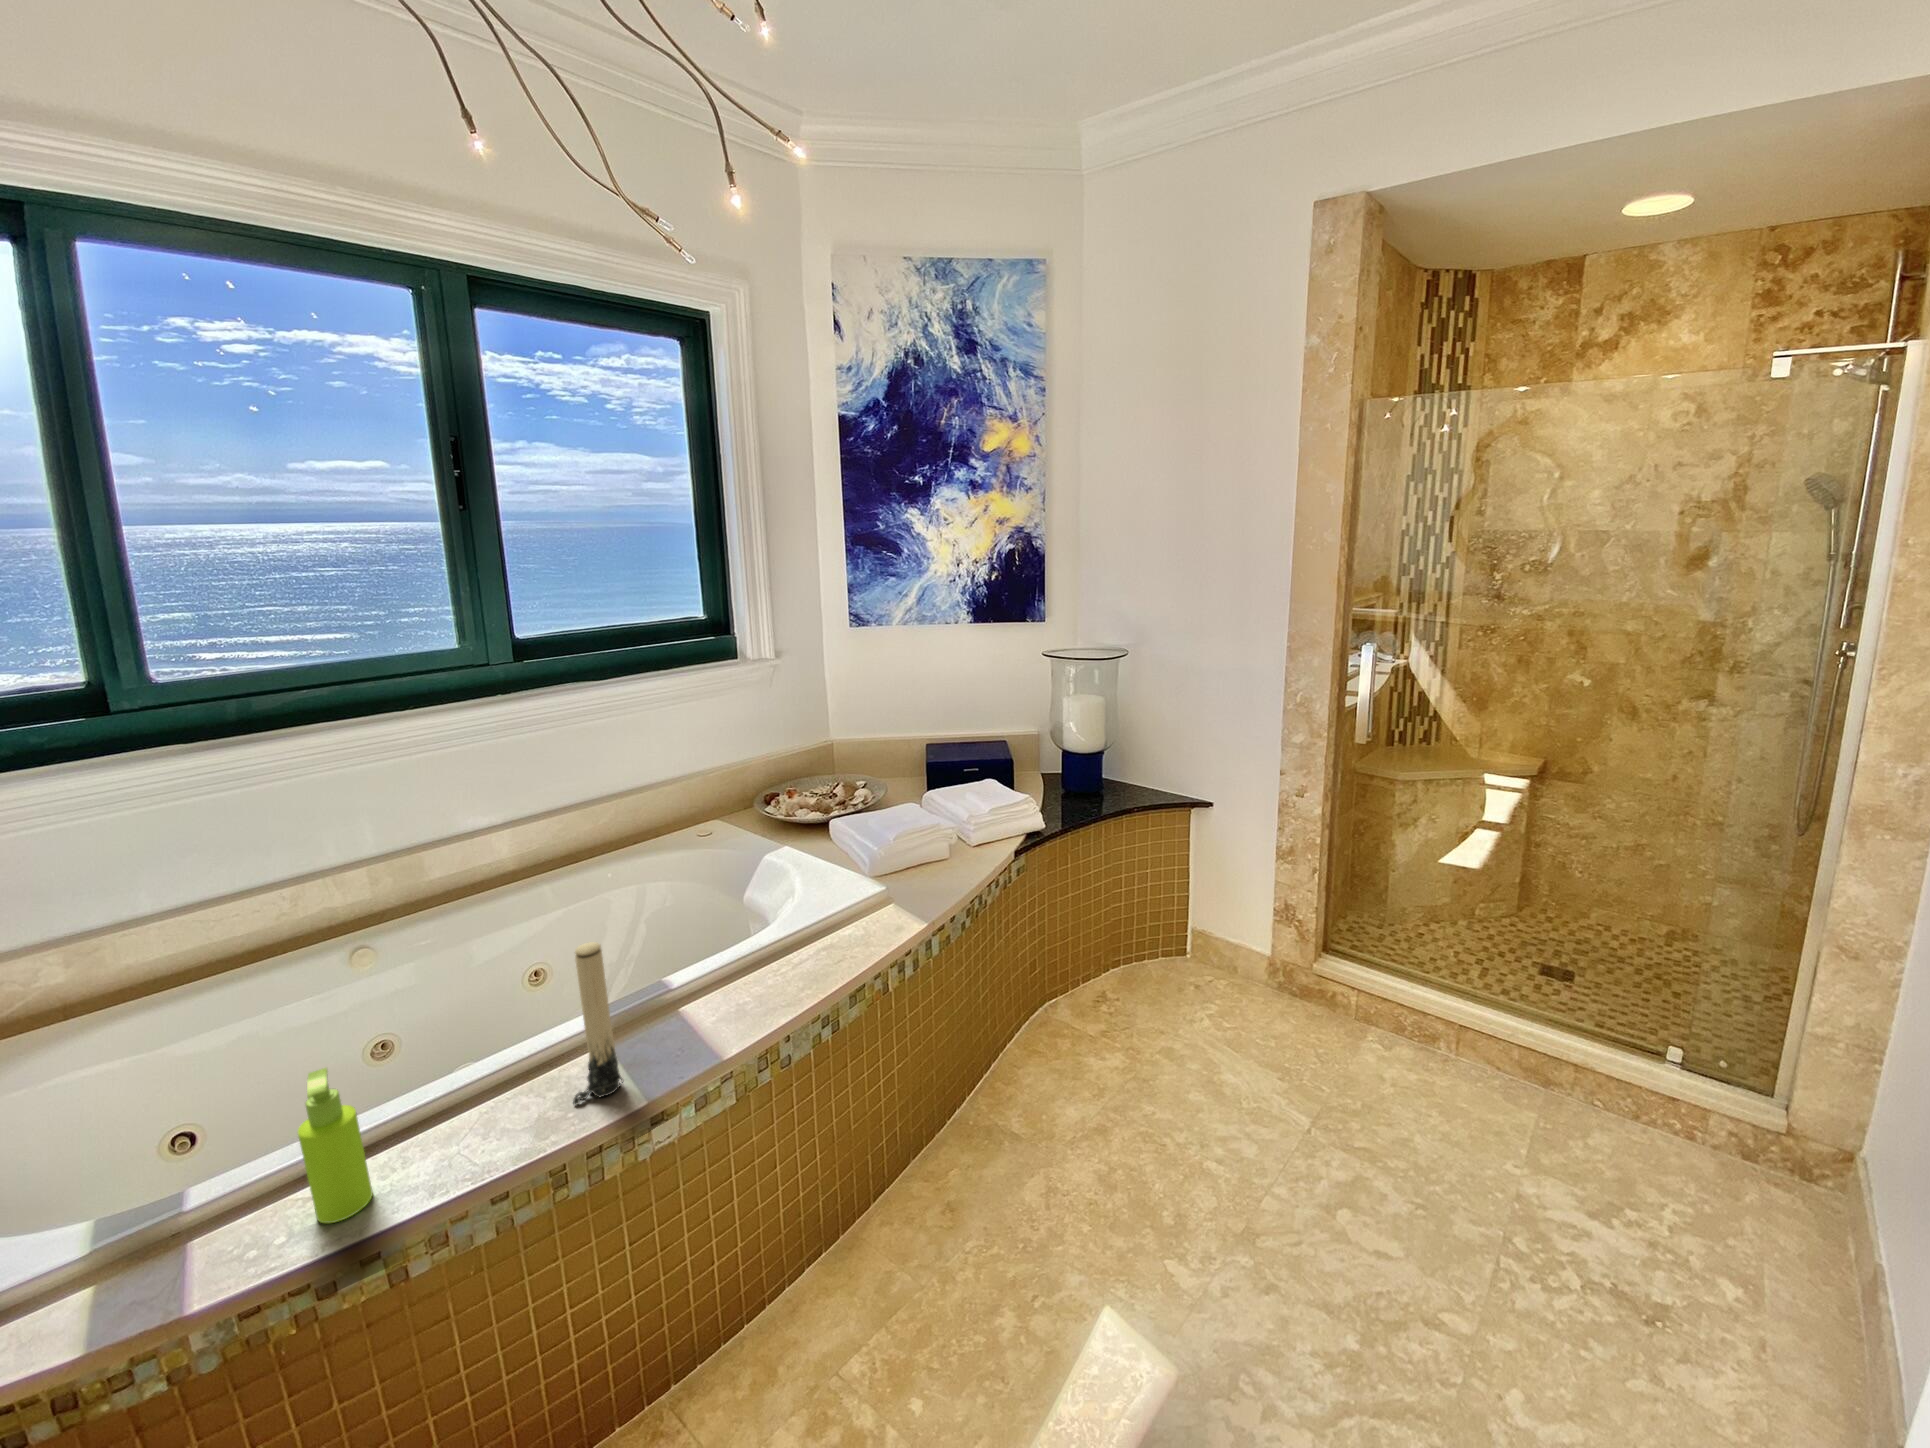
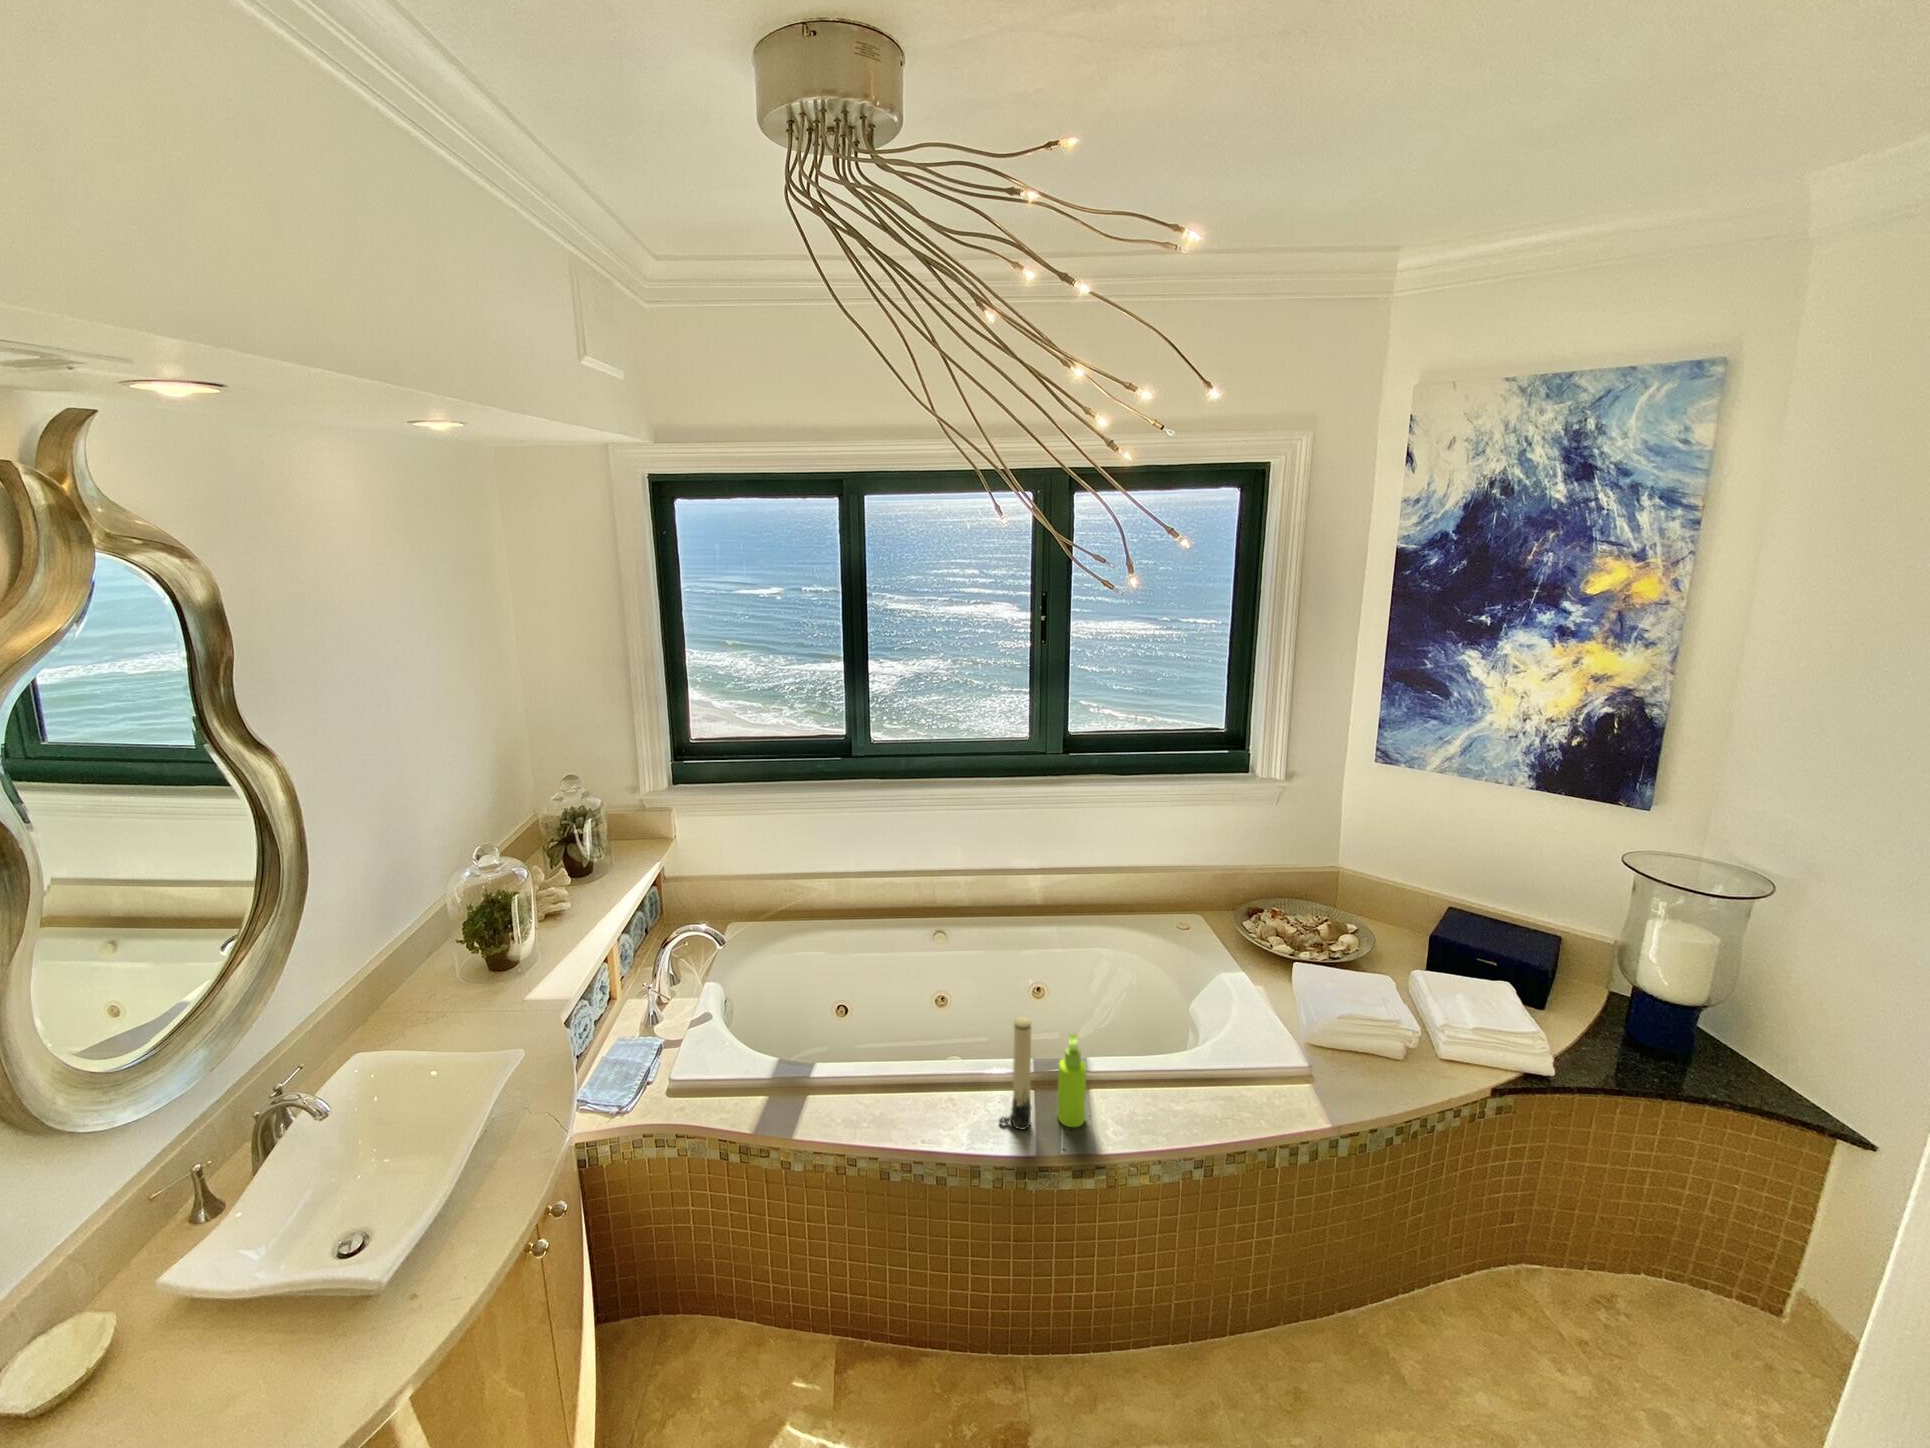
soap dispenser: present [298,1068,373,1223] -> present [1058,1034,1086,1127]

